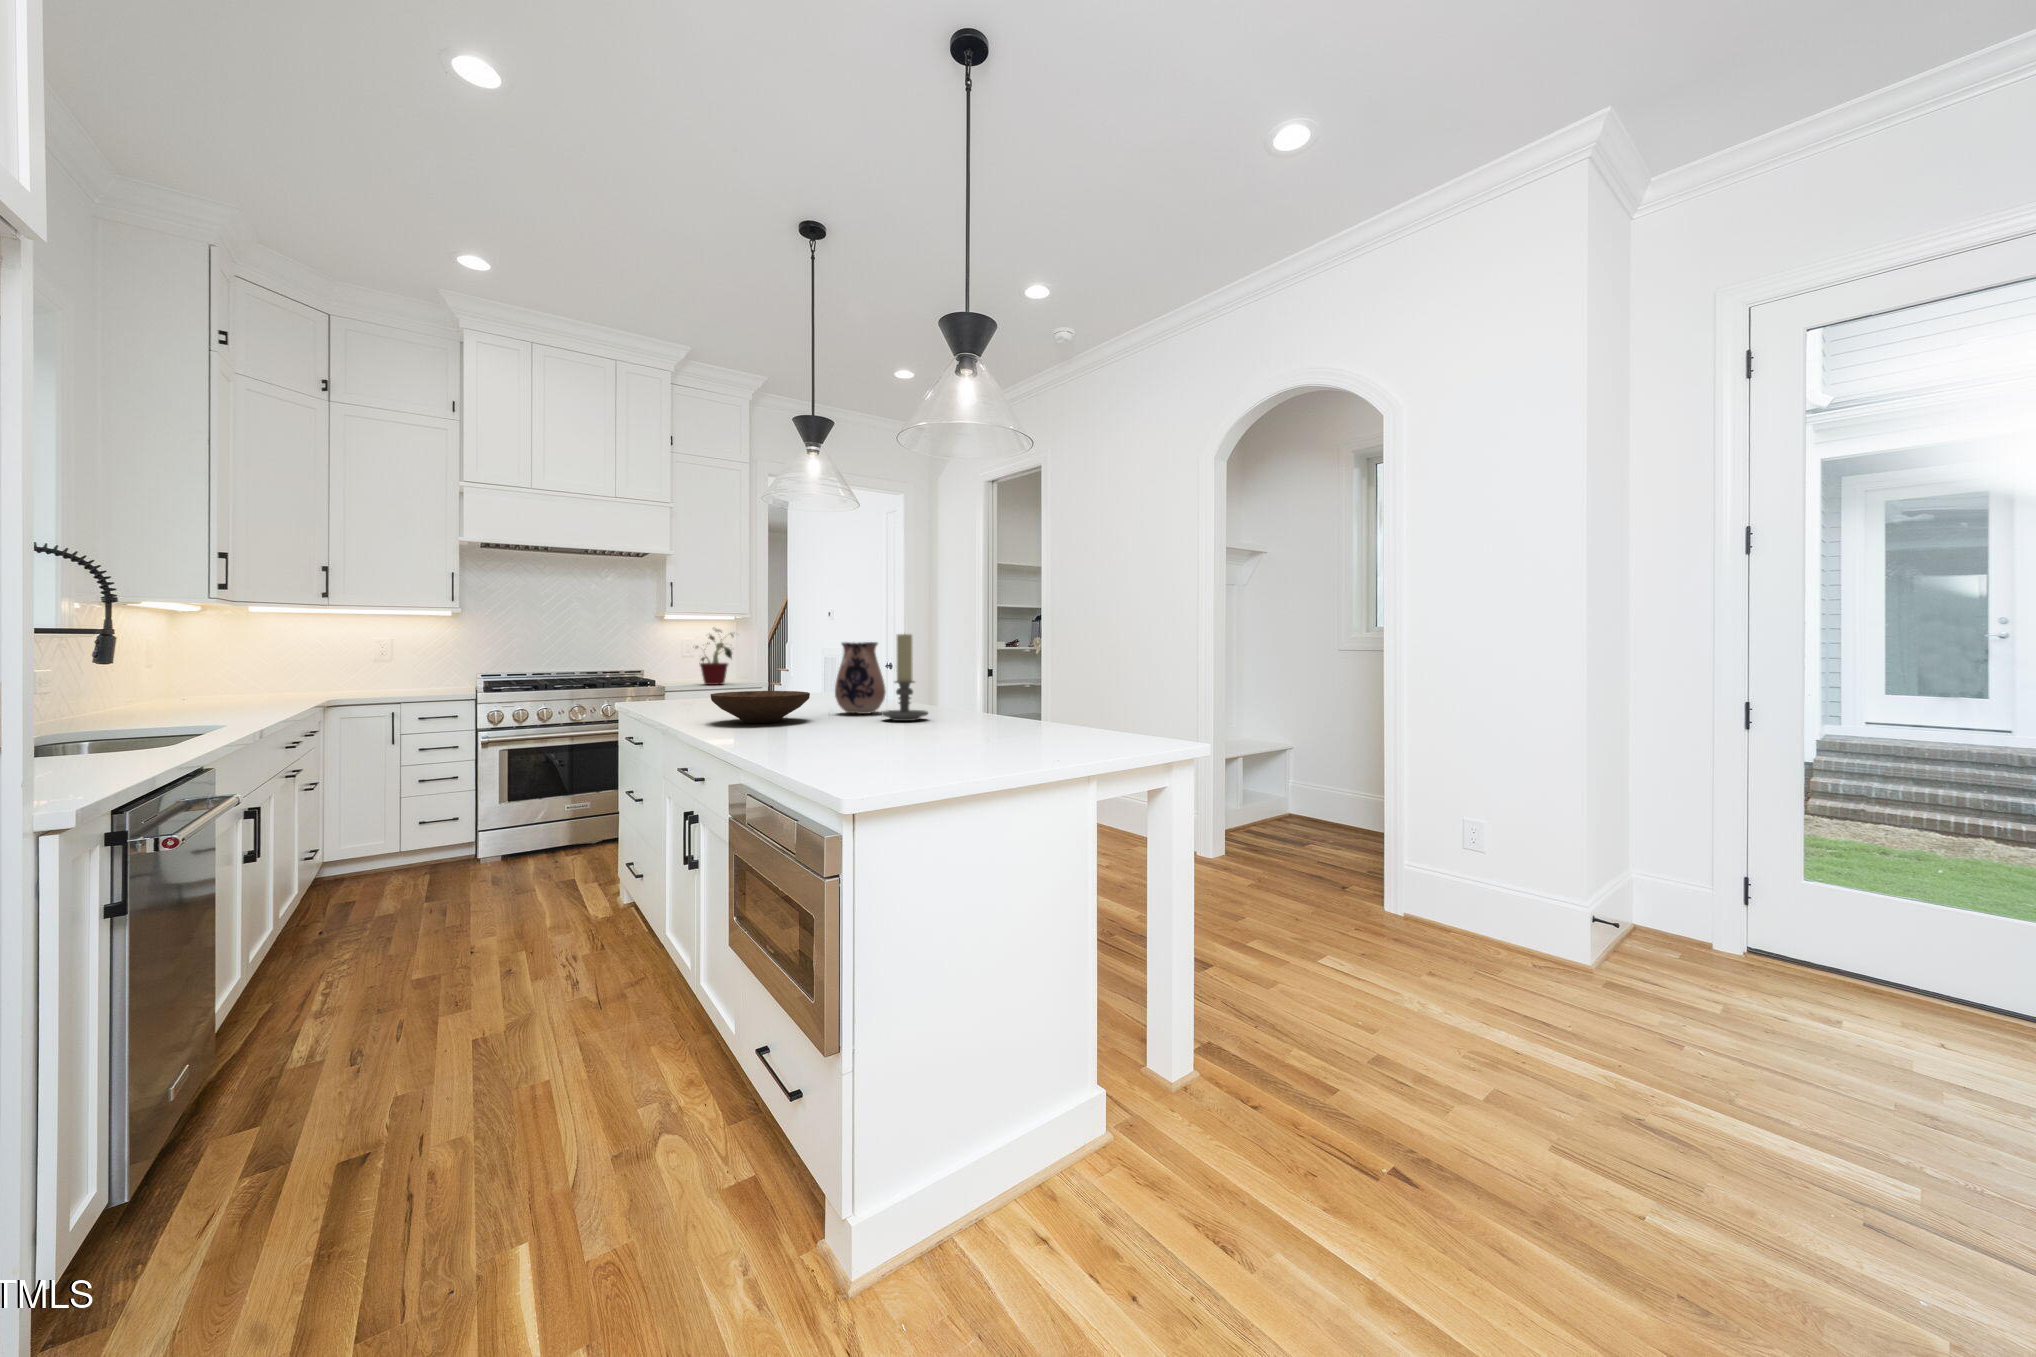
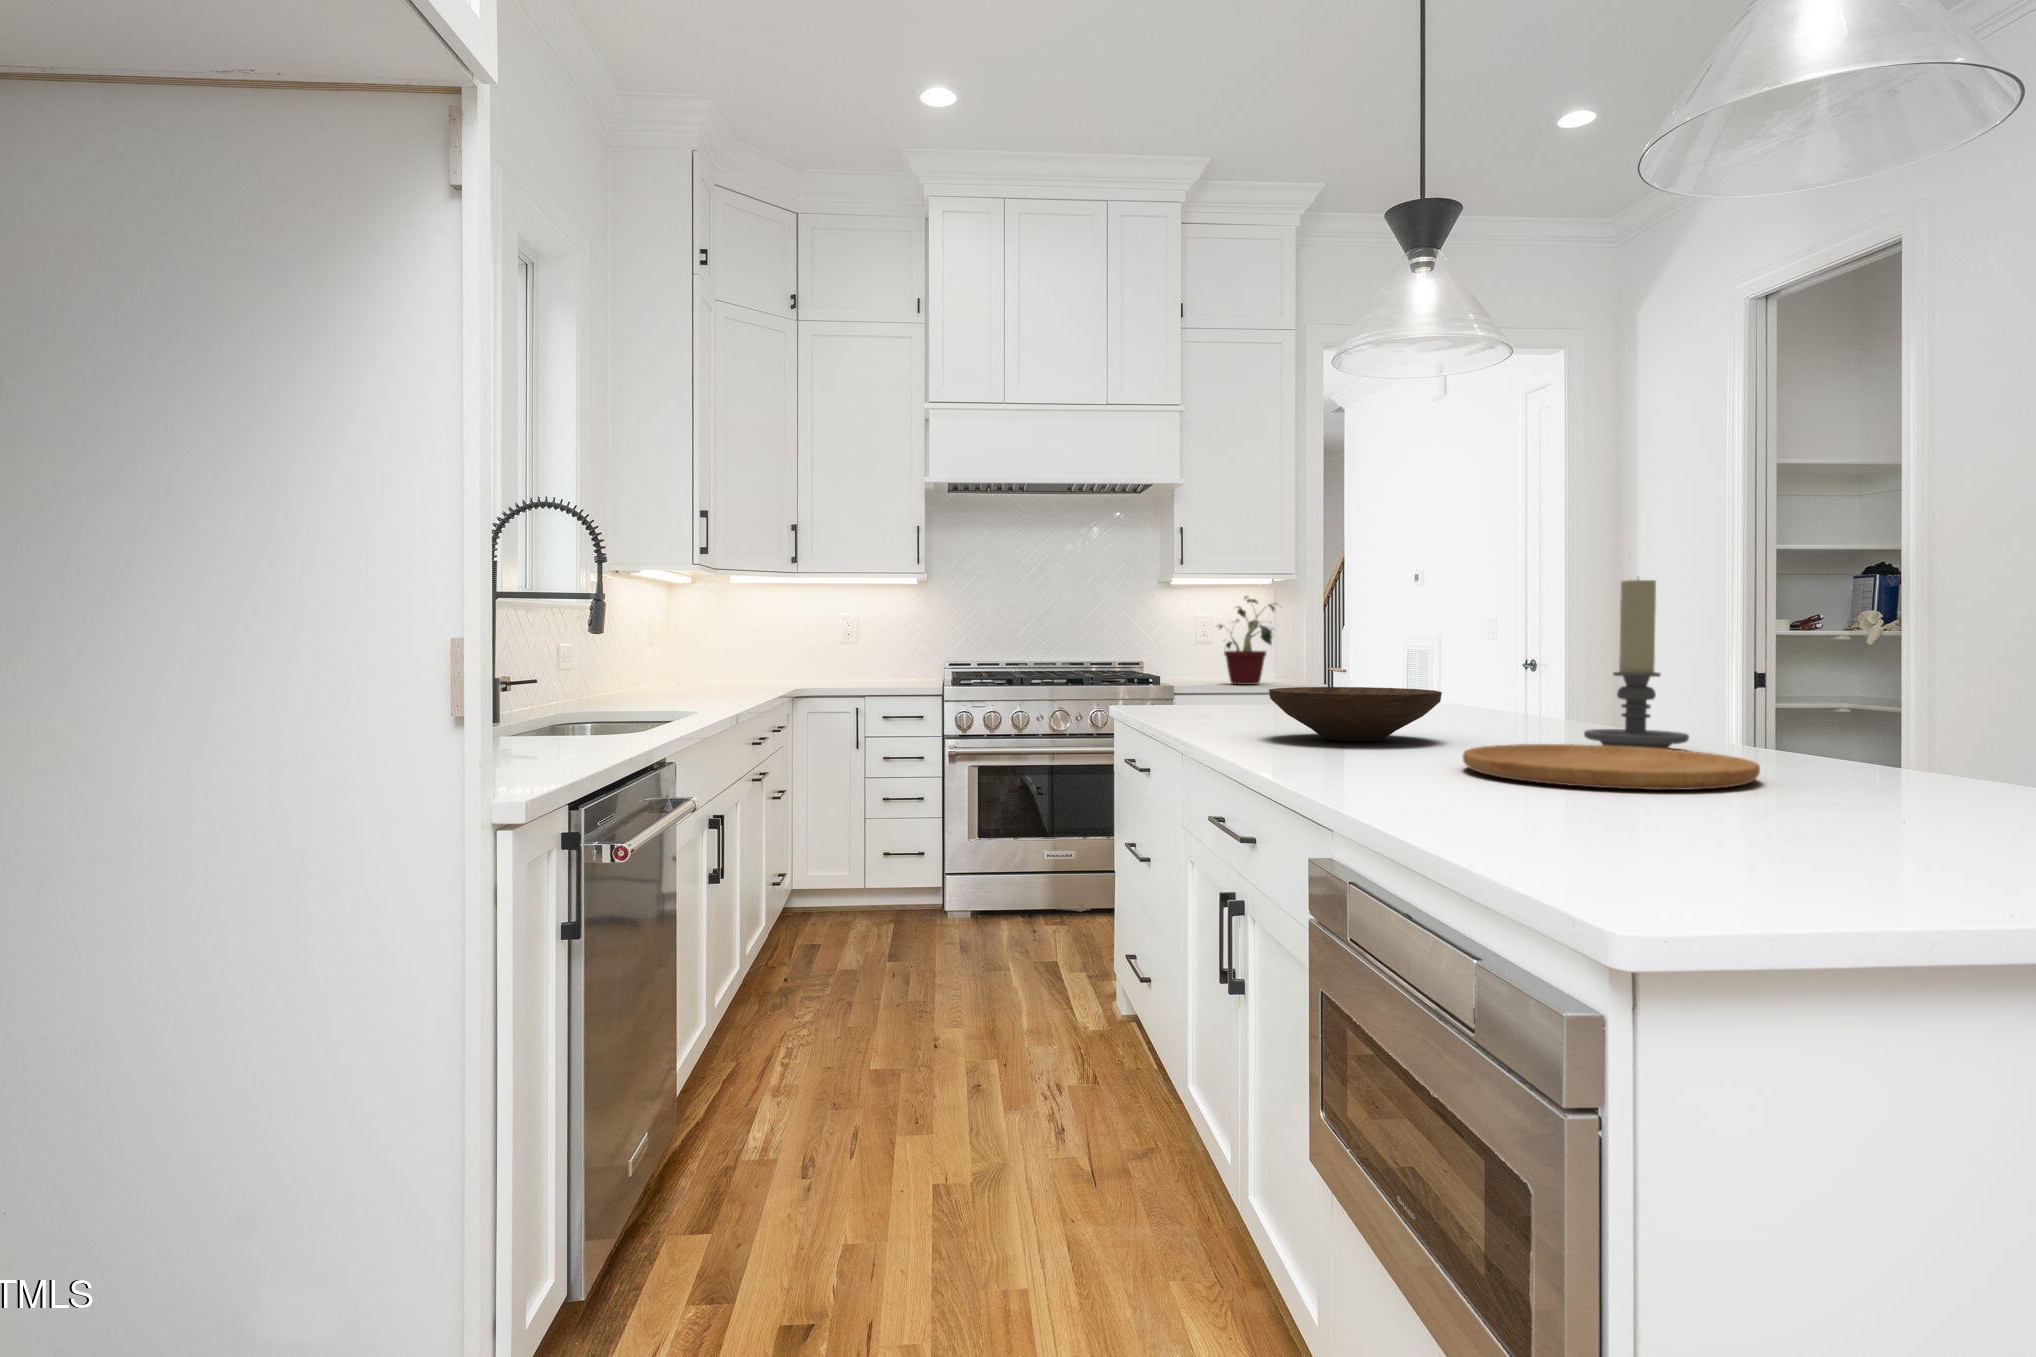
ceramic pitcher: present [835,642,886,714] -> none [1480,600,1582,734]
cutting board: none [809,720,943,742] -> present [1463,744,1760,790]

